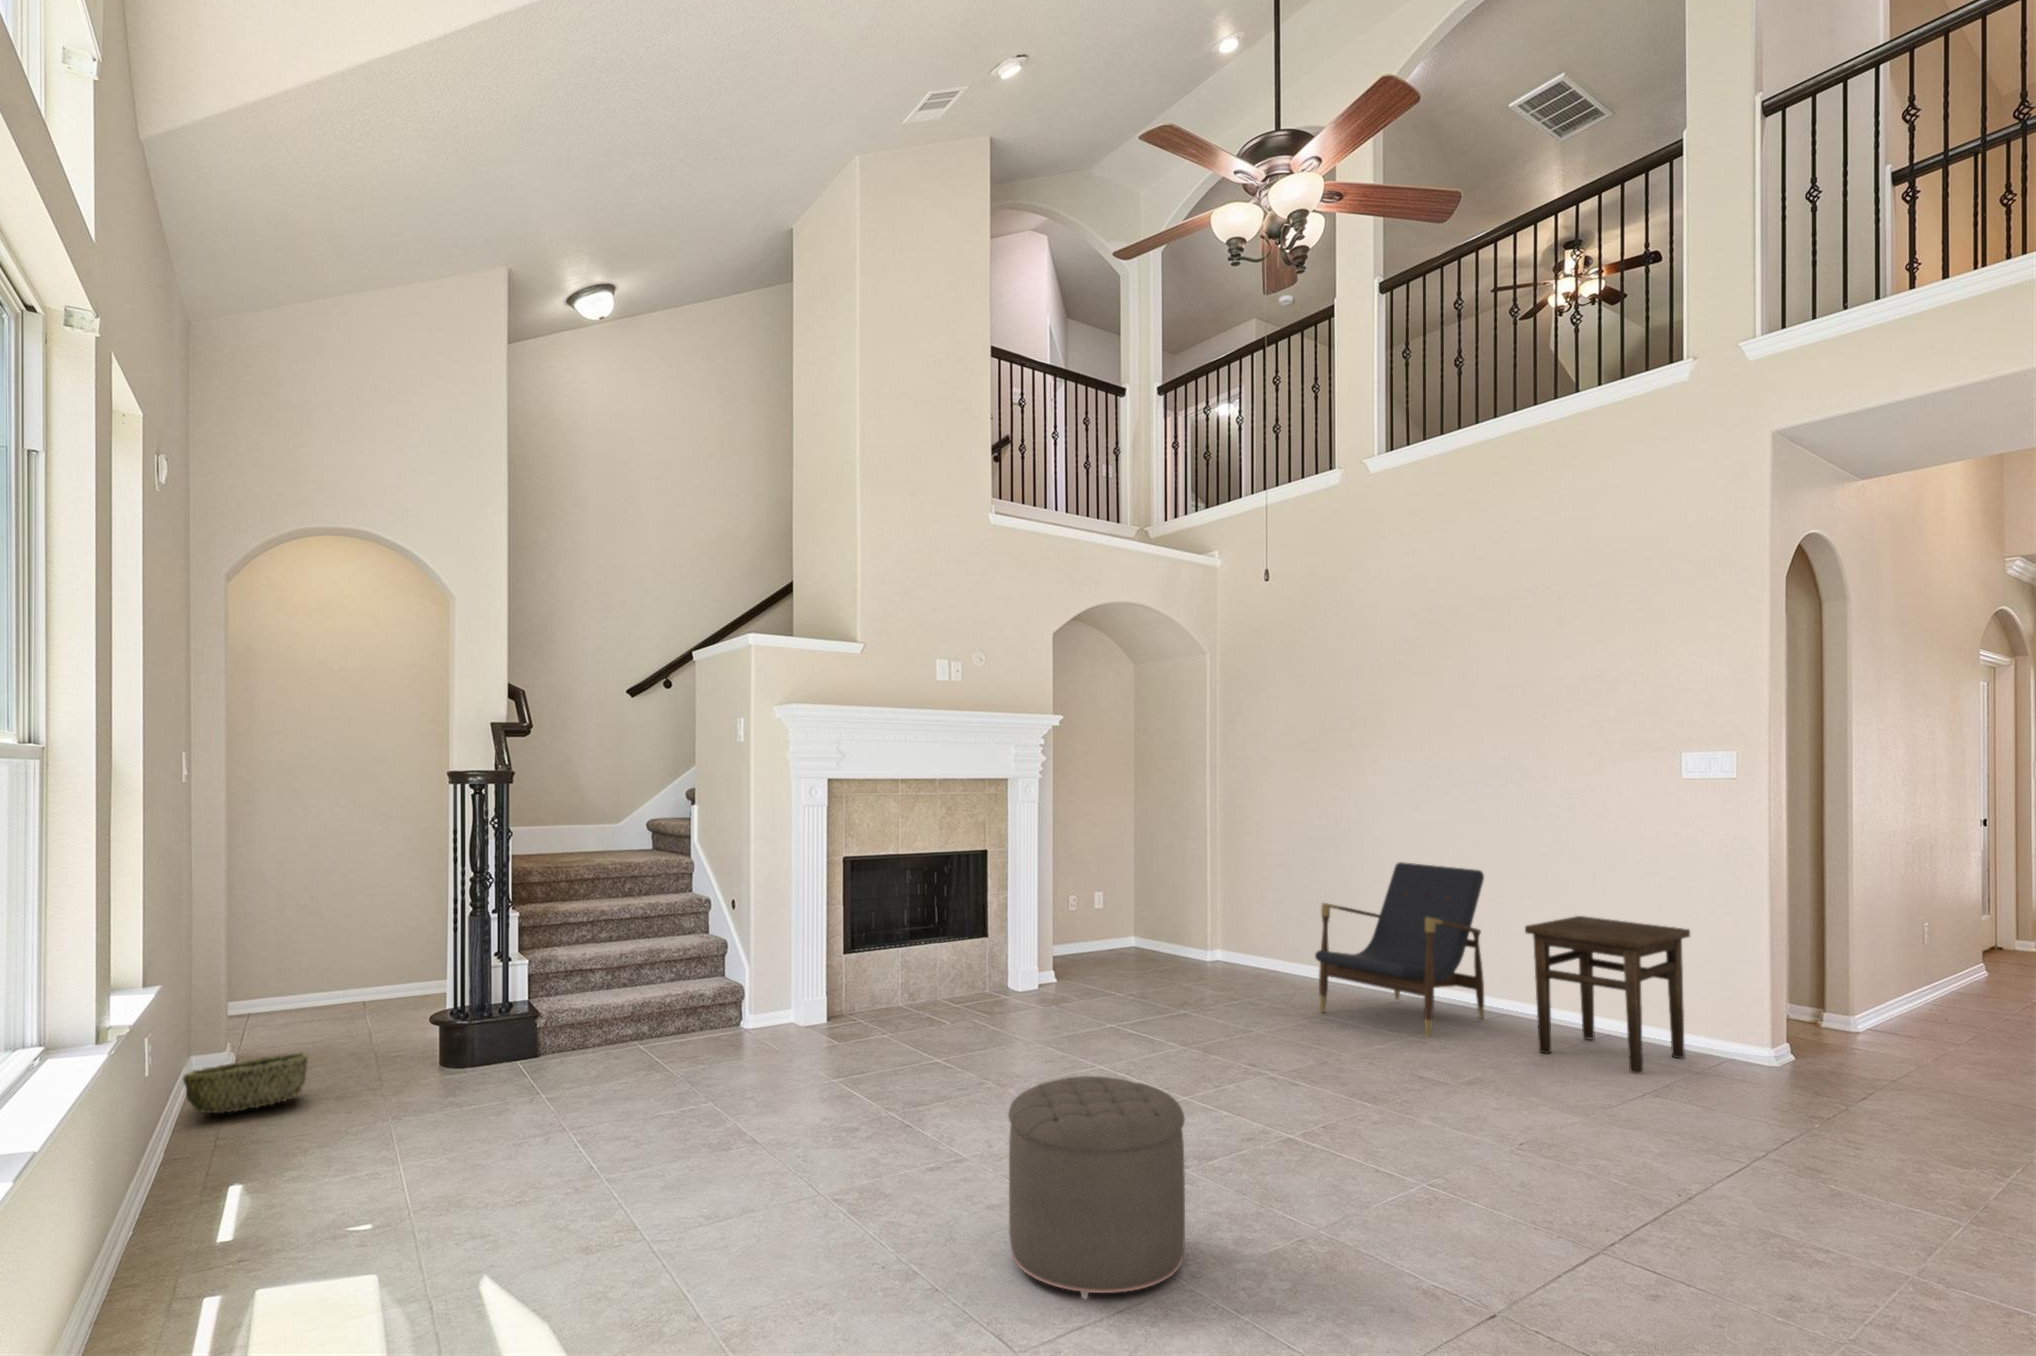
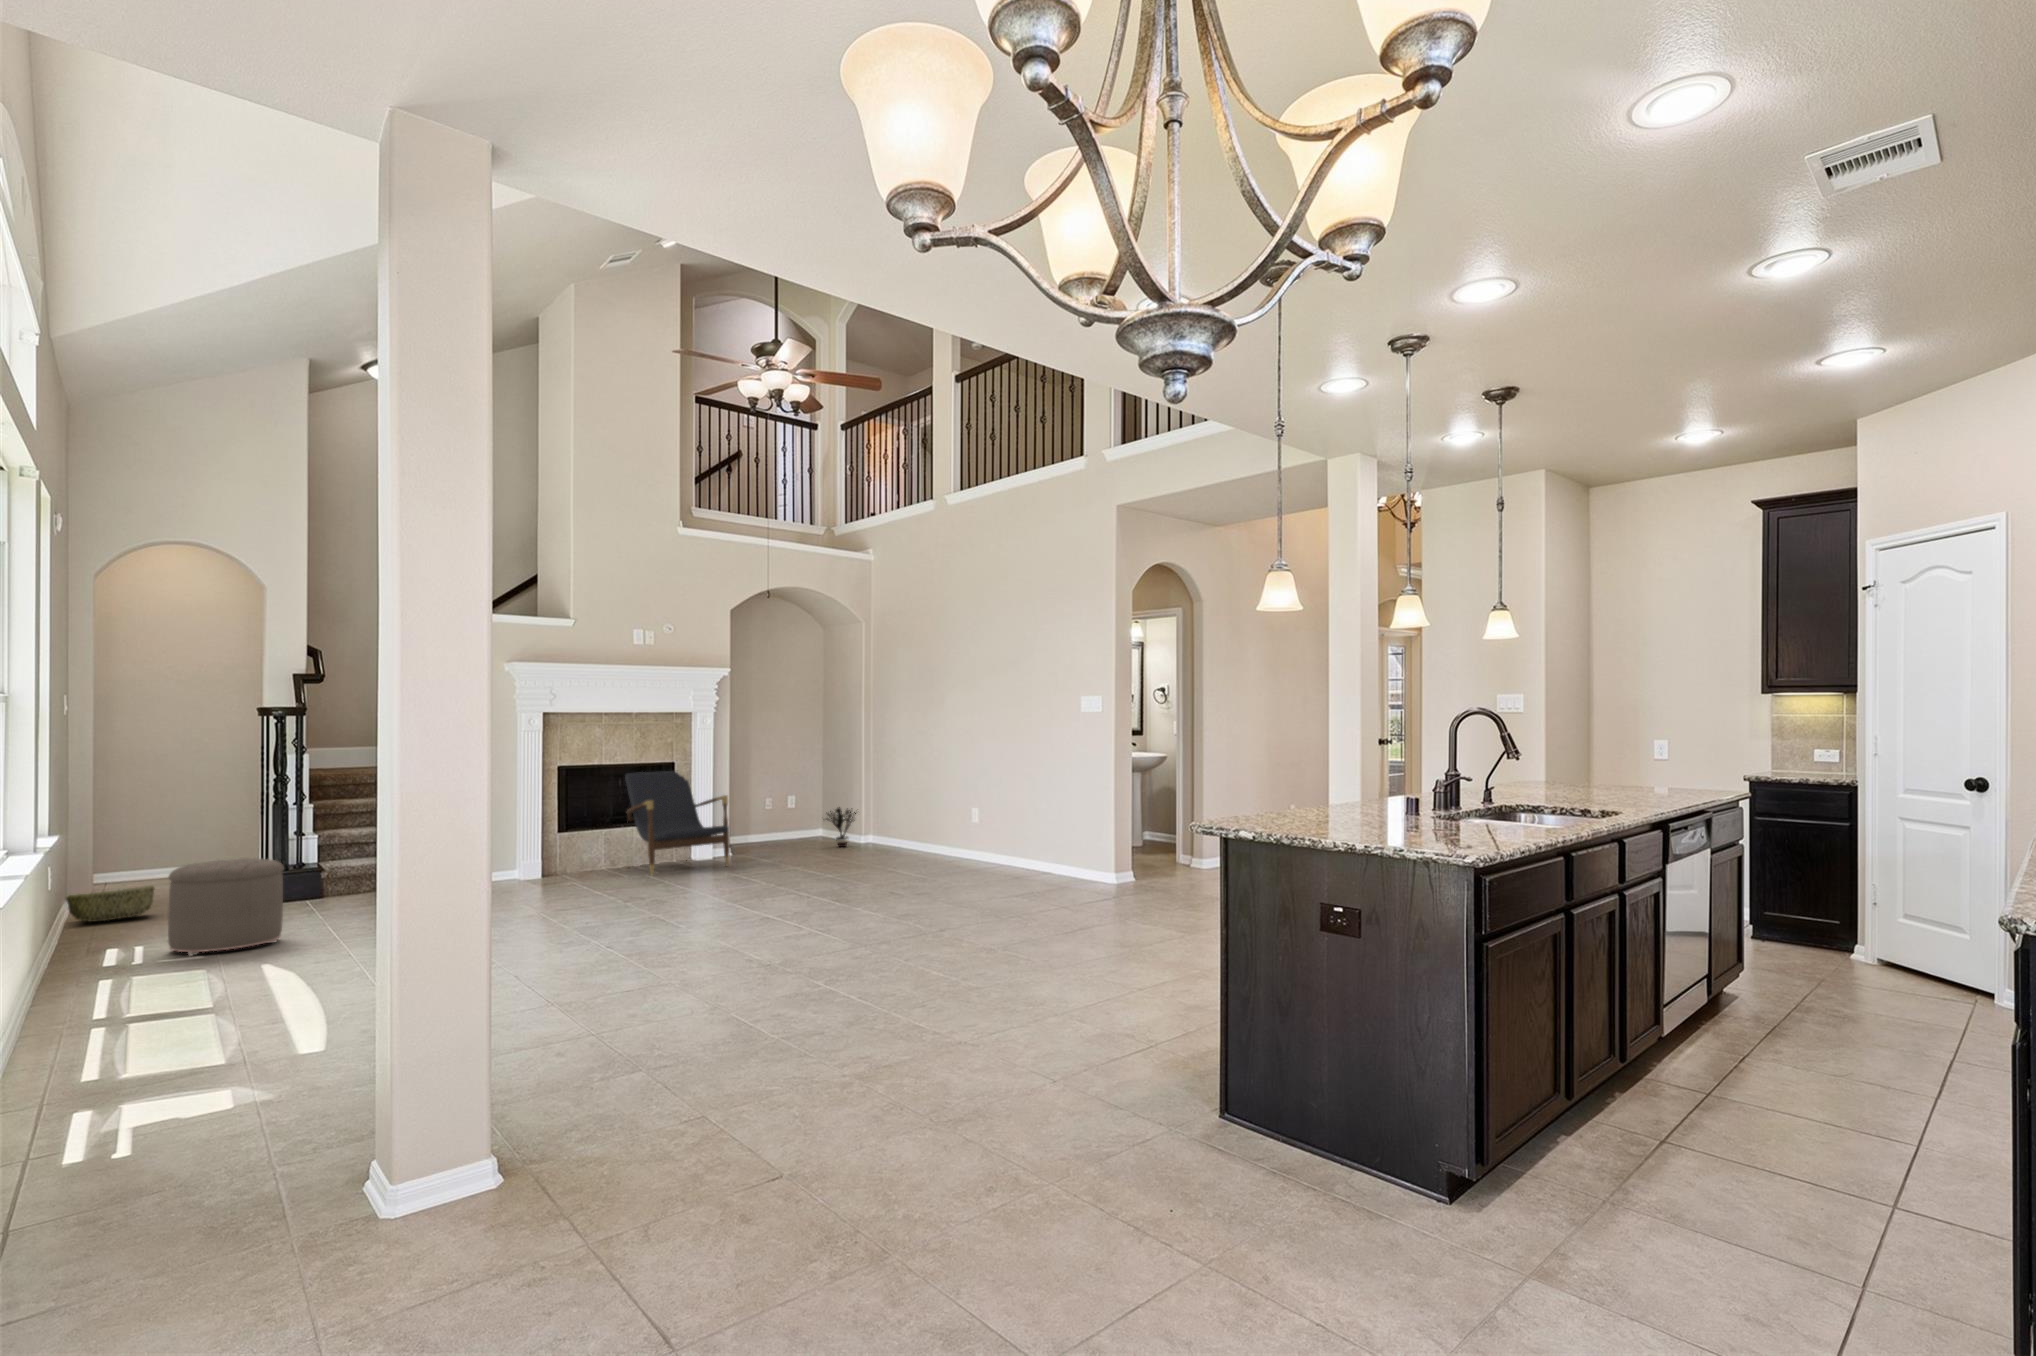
lounge chair: present [1315,862,1484,1037] -> present [625,771,730,875]
potted plant: none [1172,906,1229,966] -> present [827,807,856,847]
side table: present [1525,916,1690,1074] -> none [986,793,1081,880]
ottoman: present [1008,1076,1185,1299] -> present [168,858,284,956]

